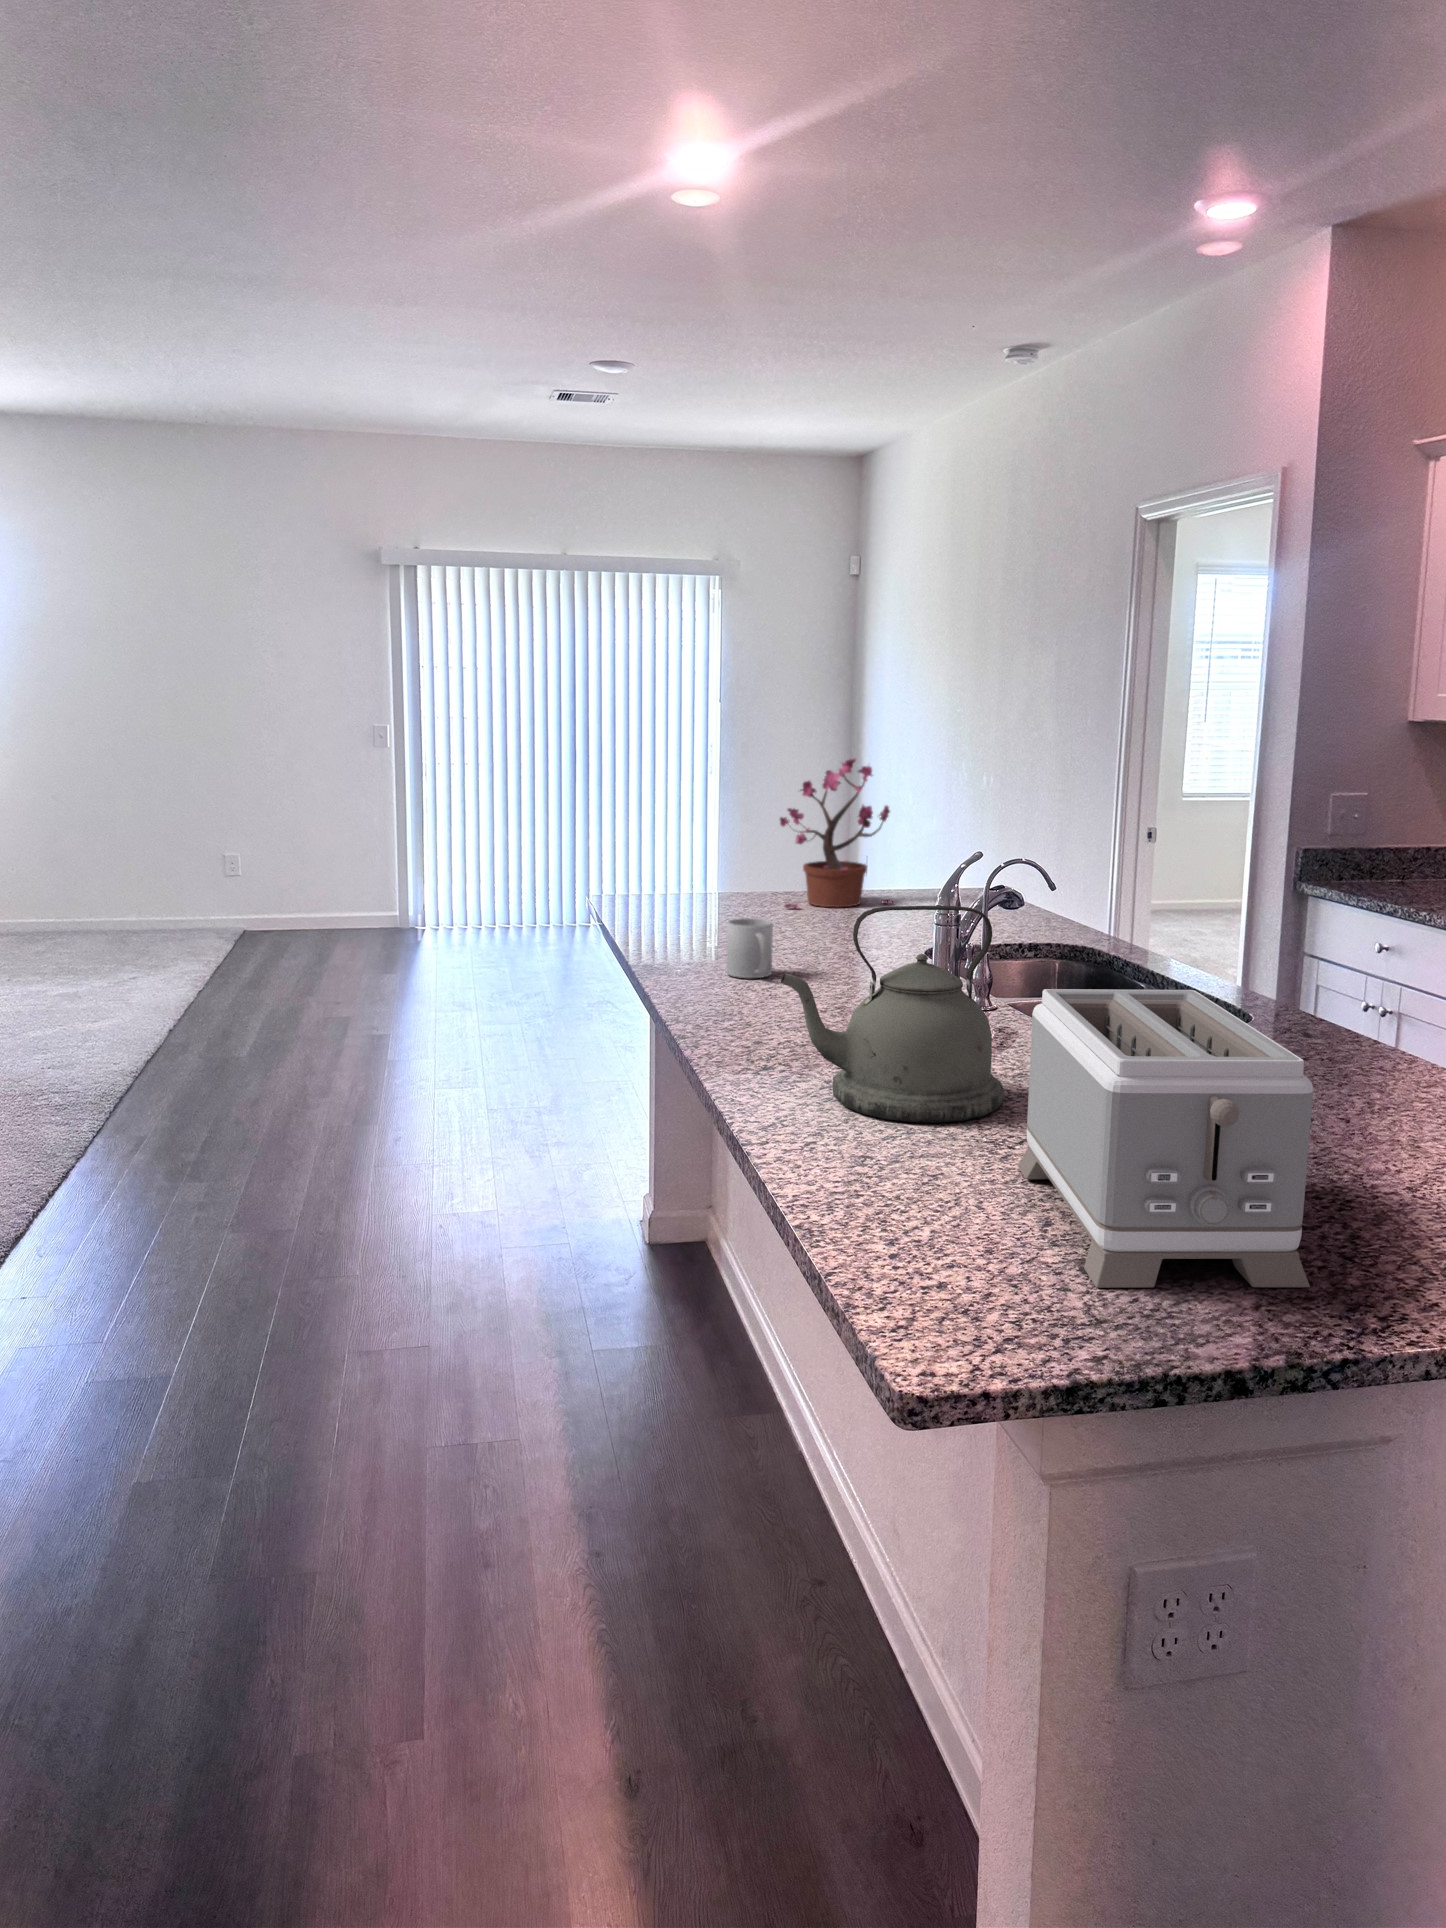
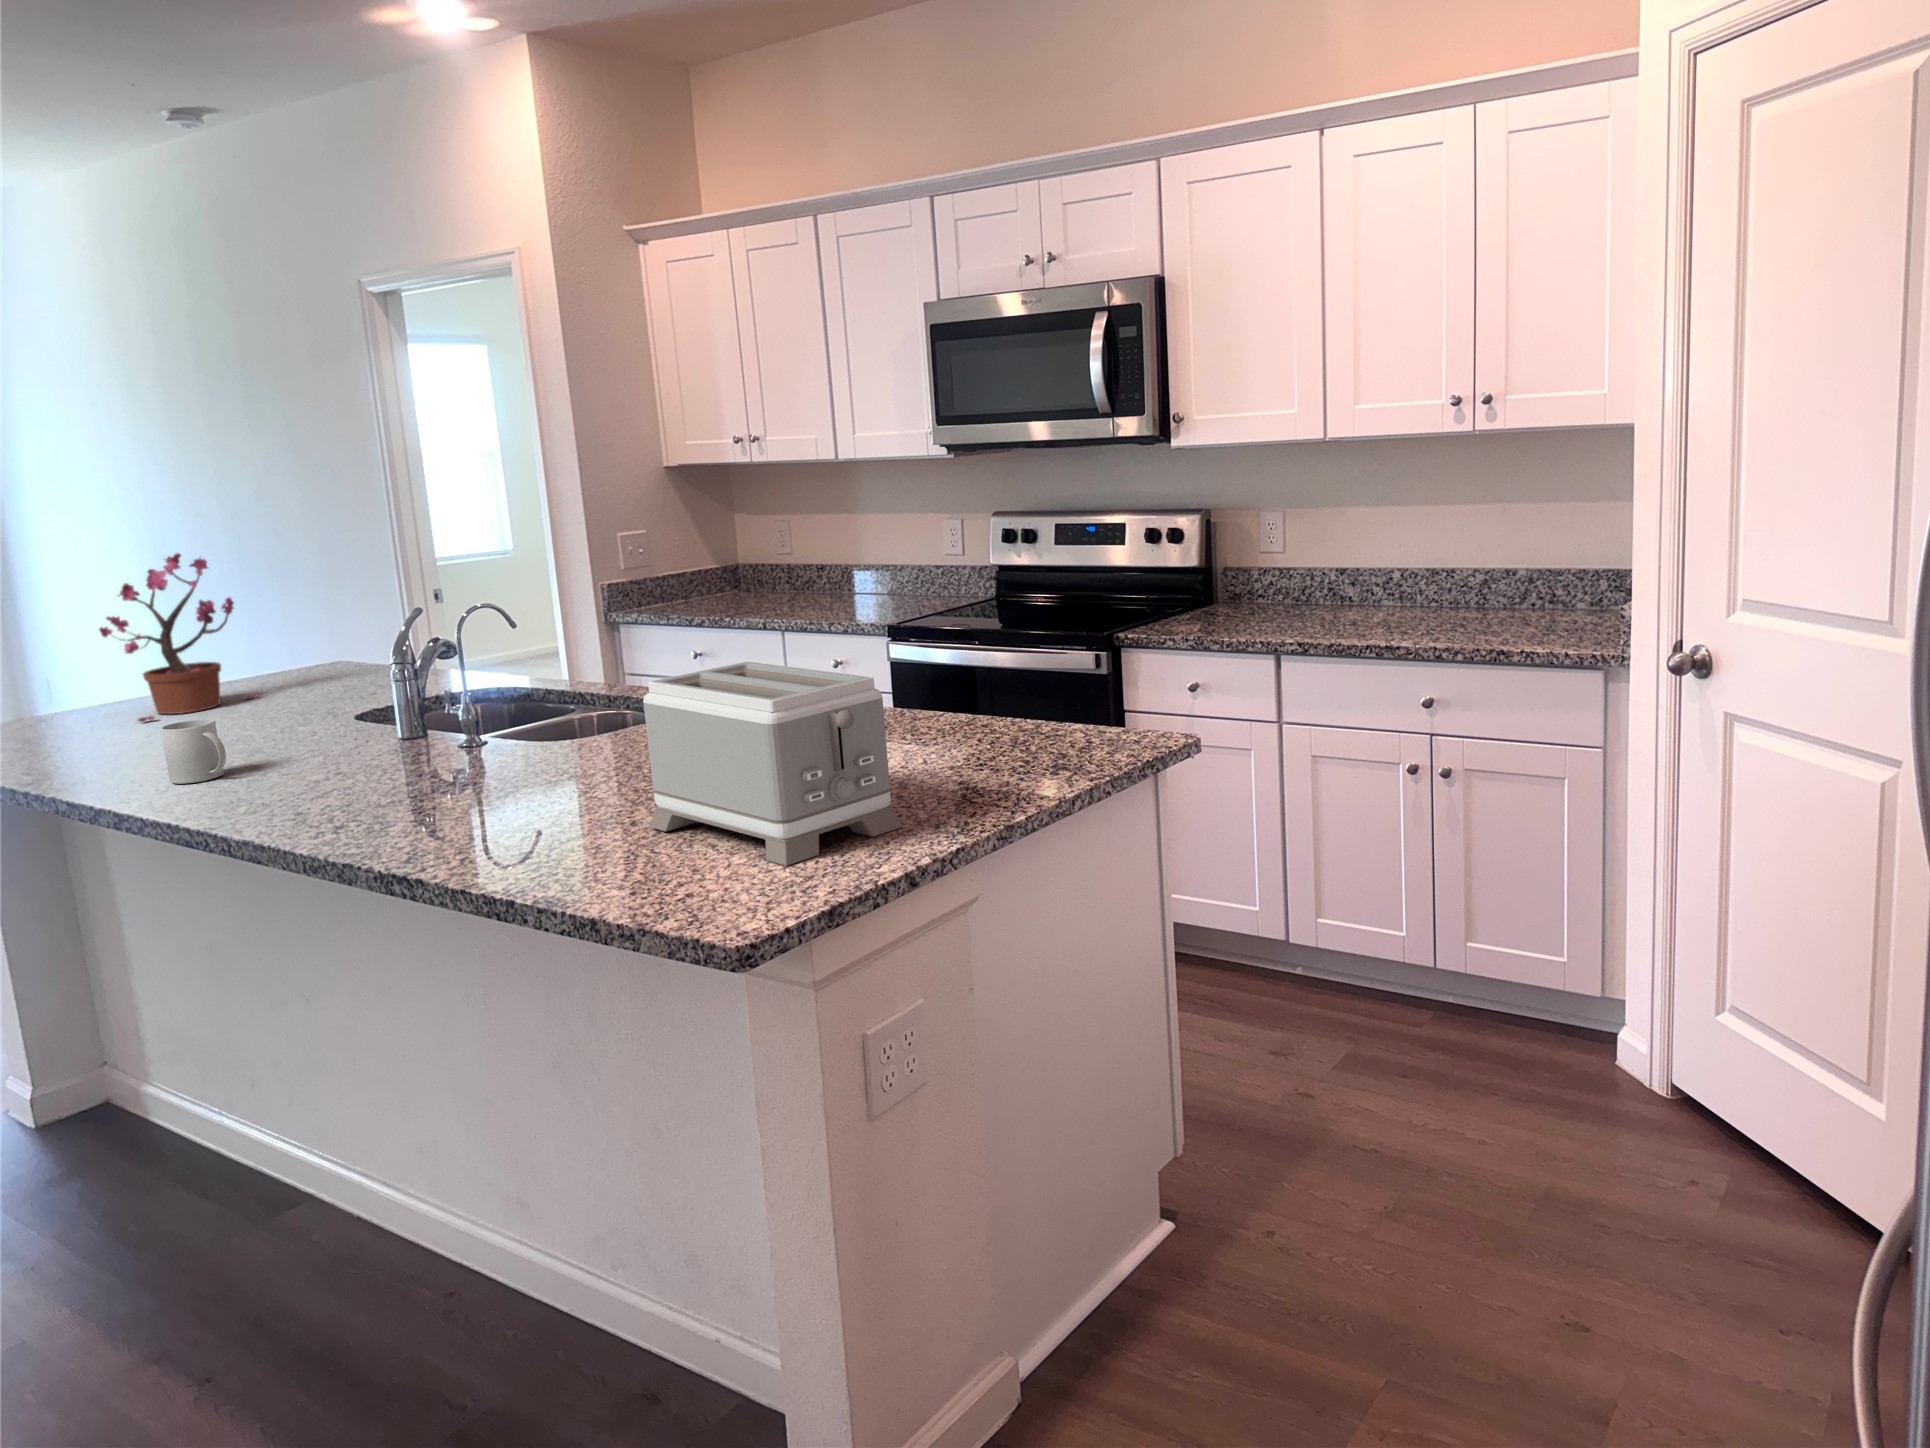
kettle: present [781,906,1004,1123] -> none [375,642,586,834]

